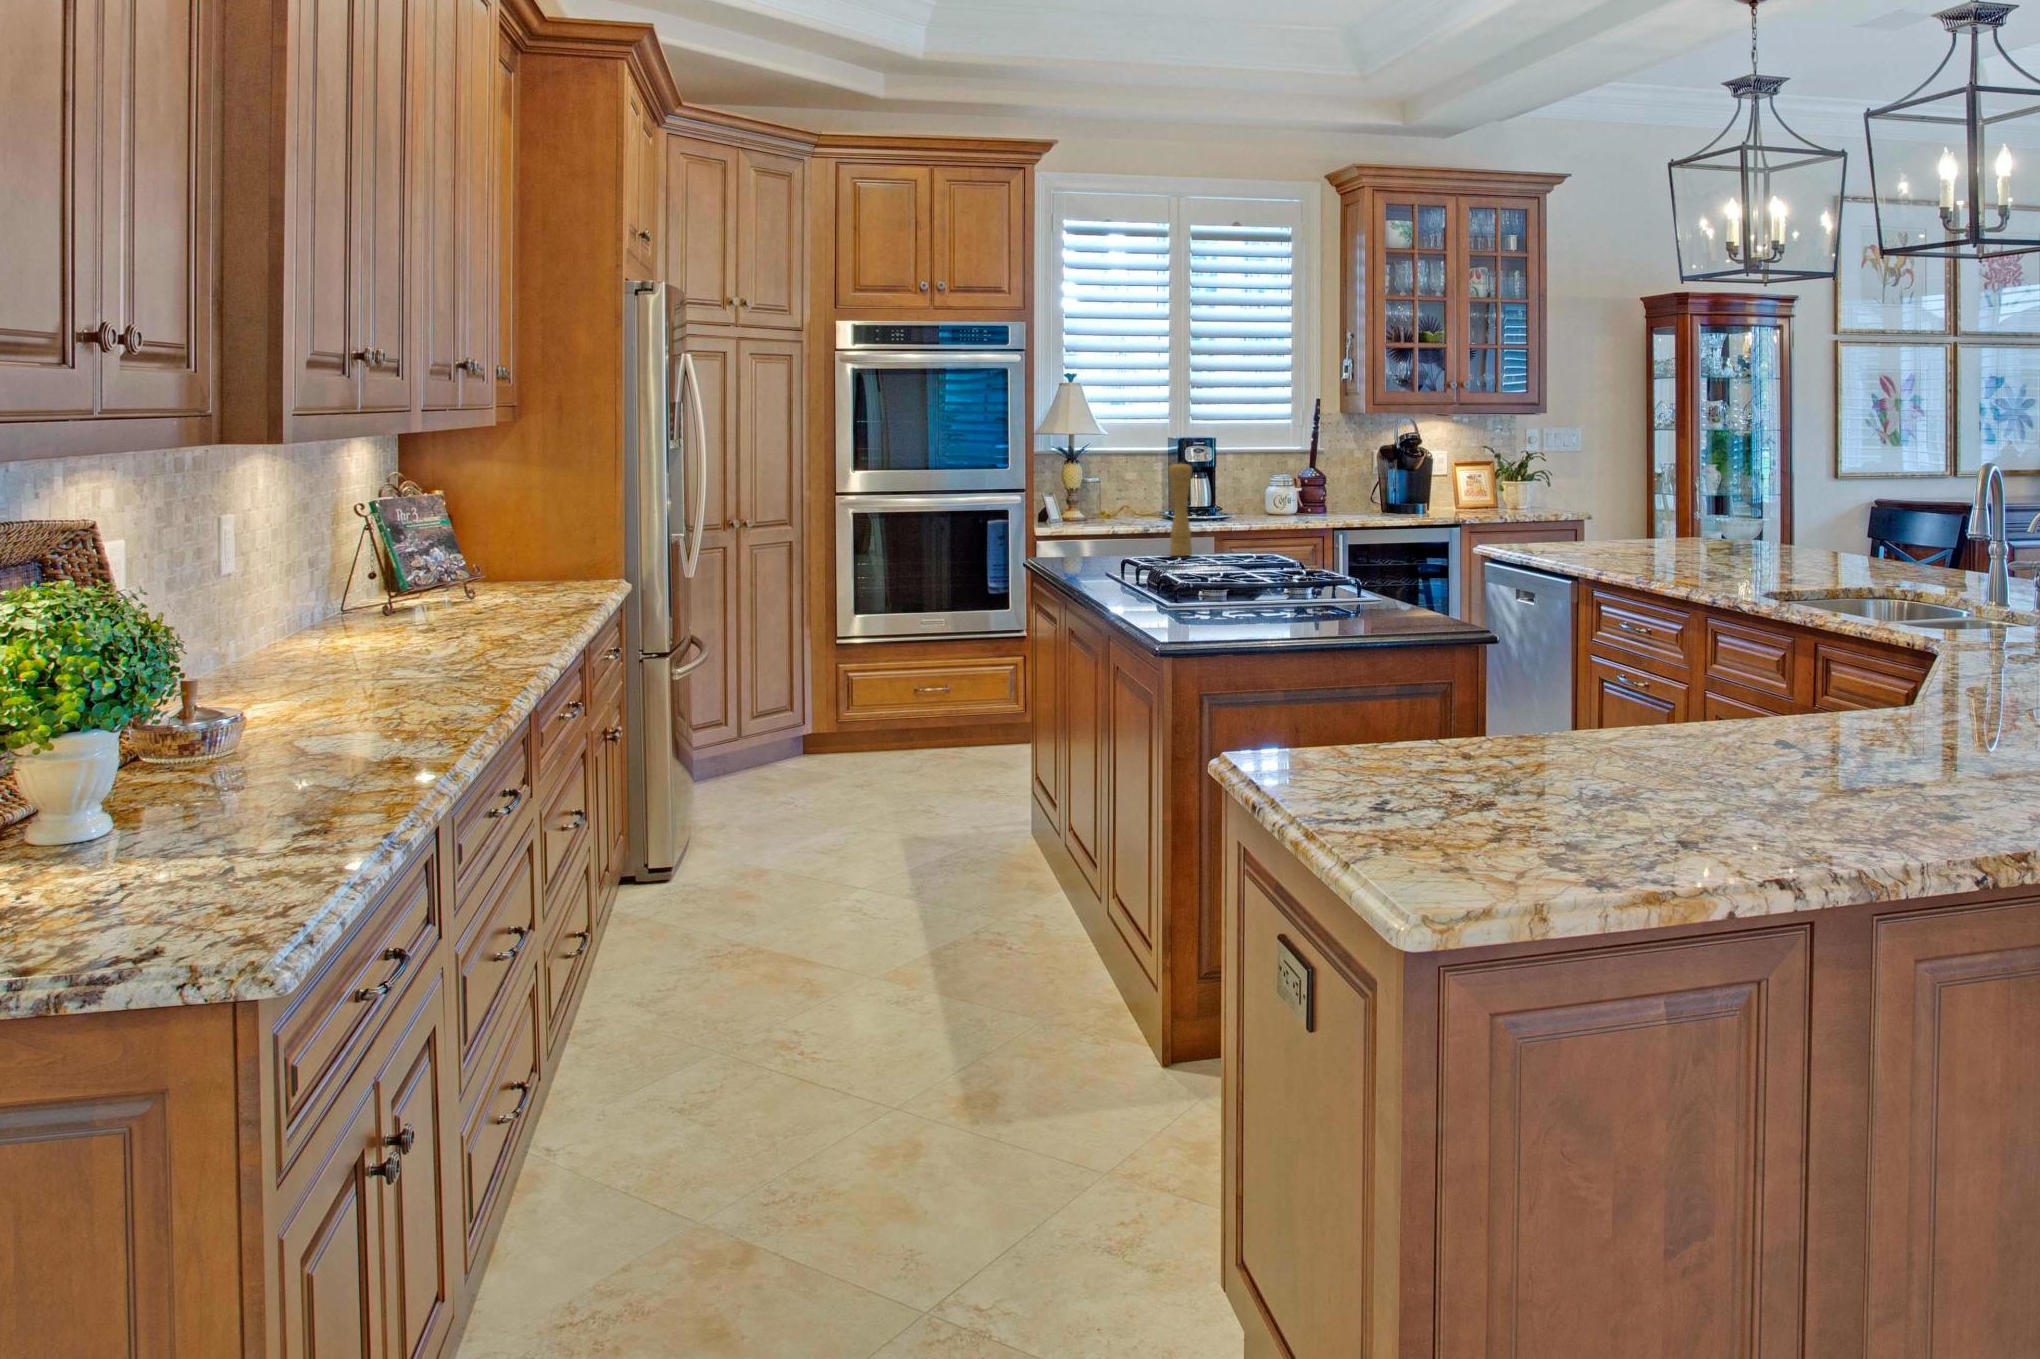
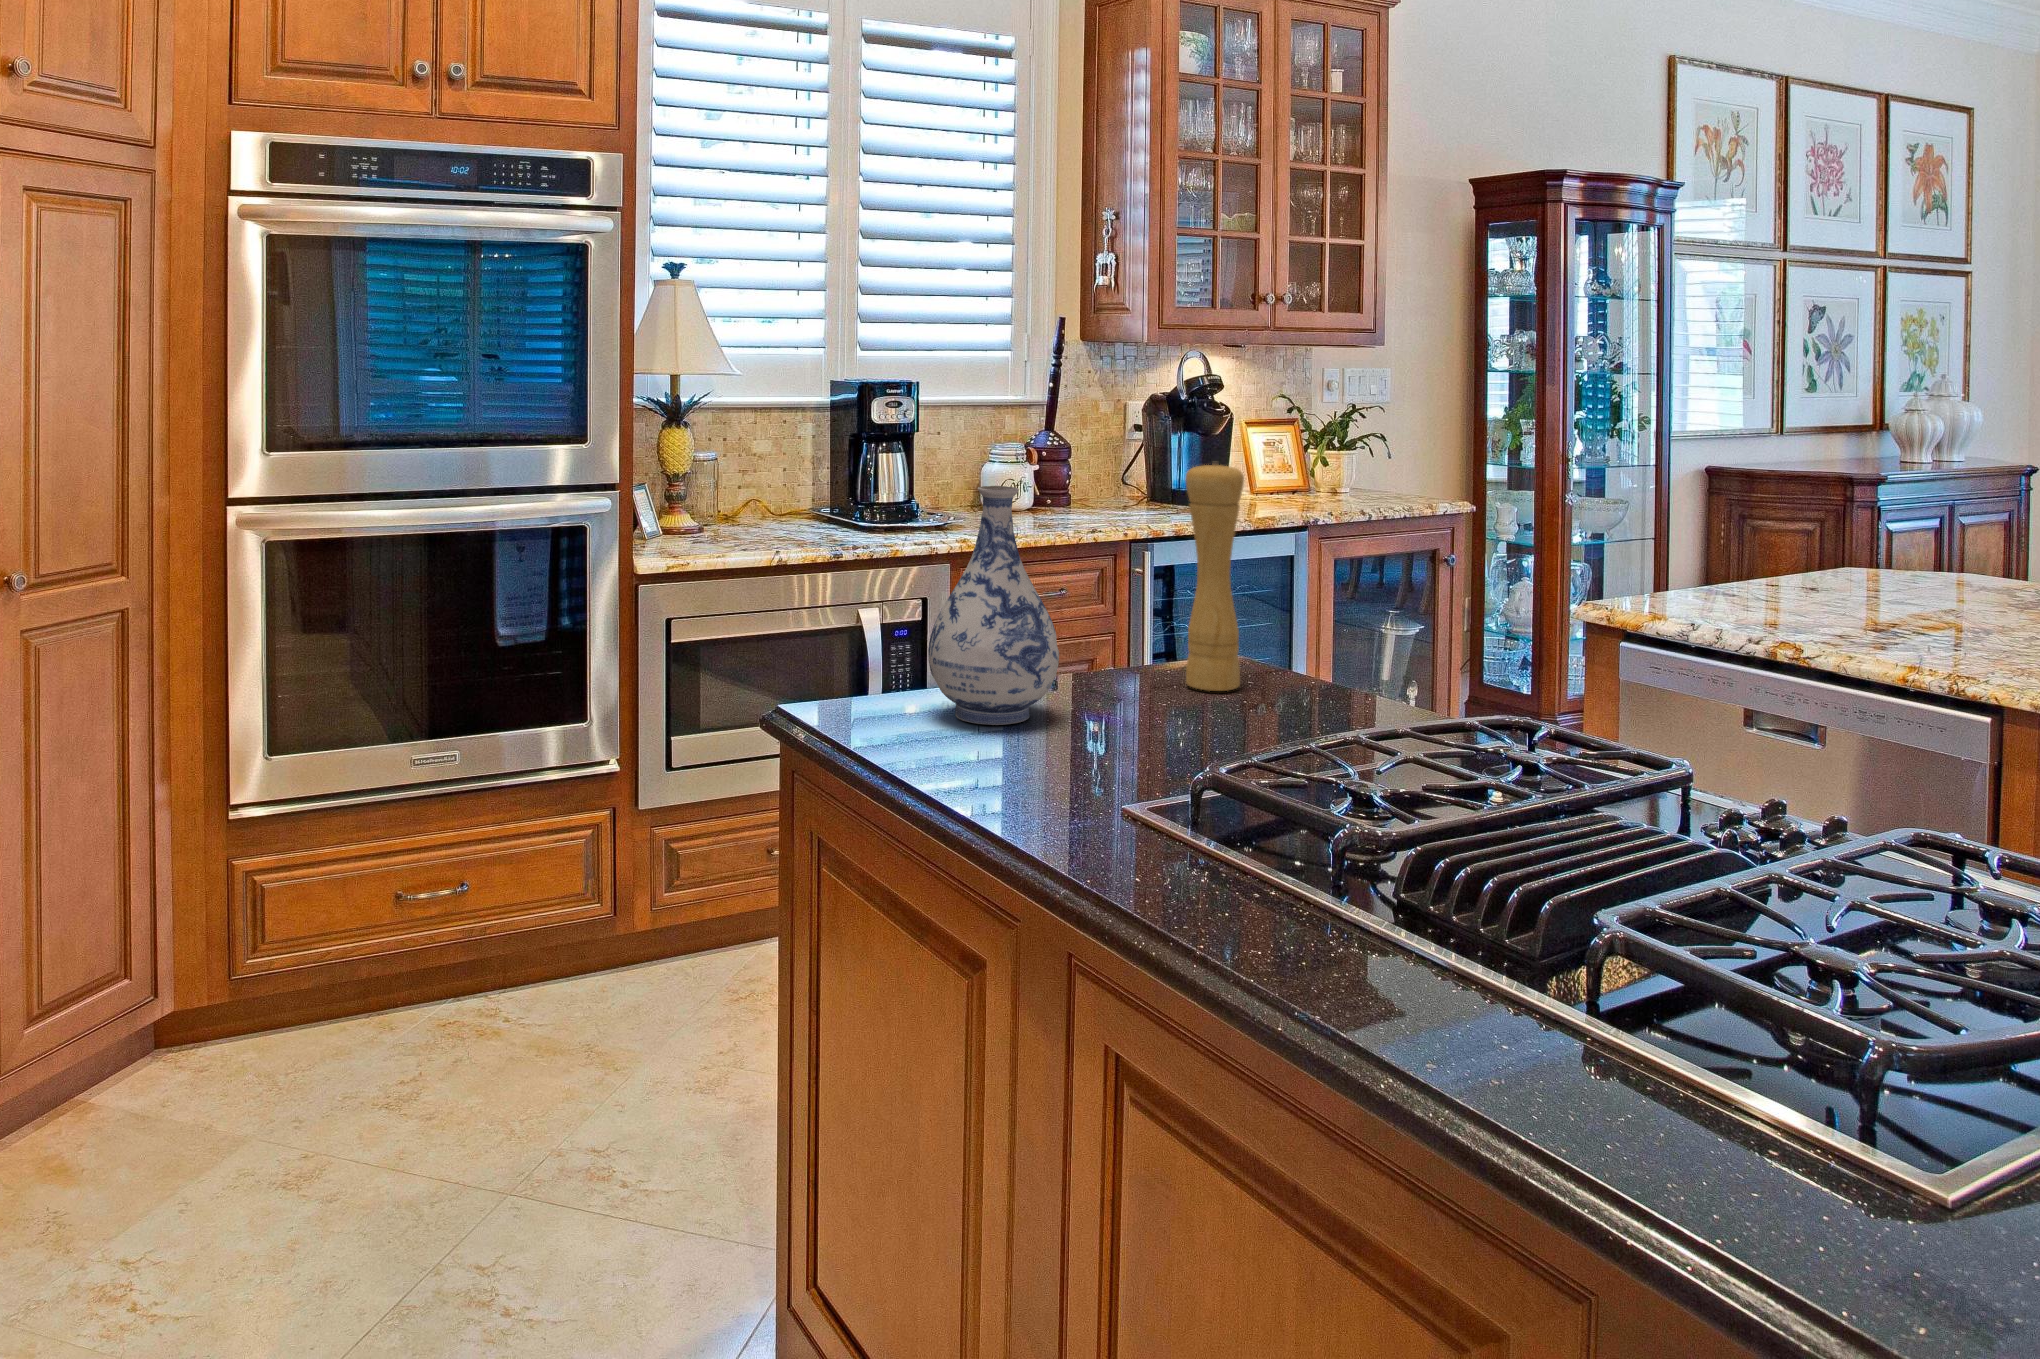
vase: none [1048,470,1098,560] -> present [928,486,1059,725]

